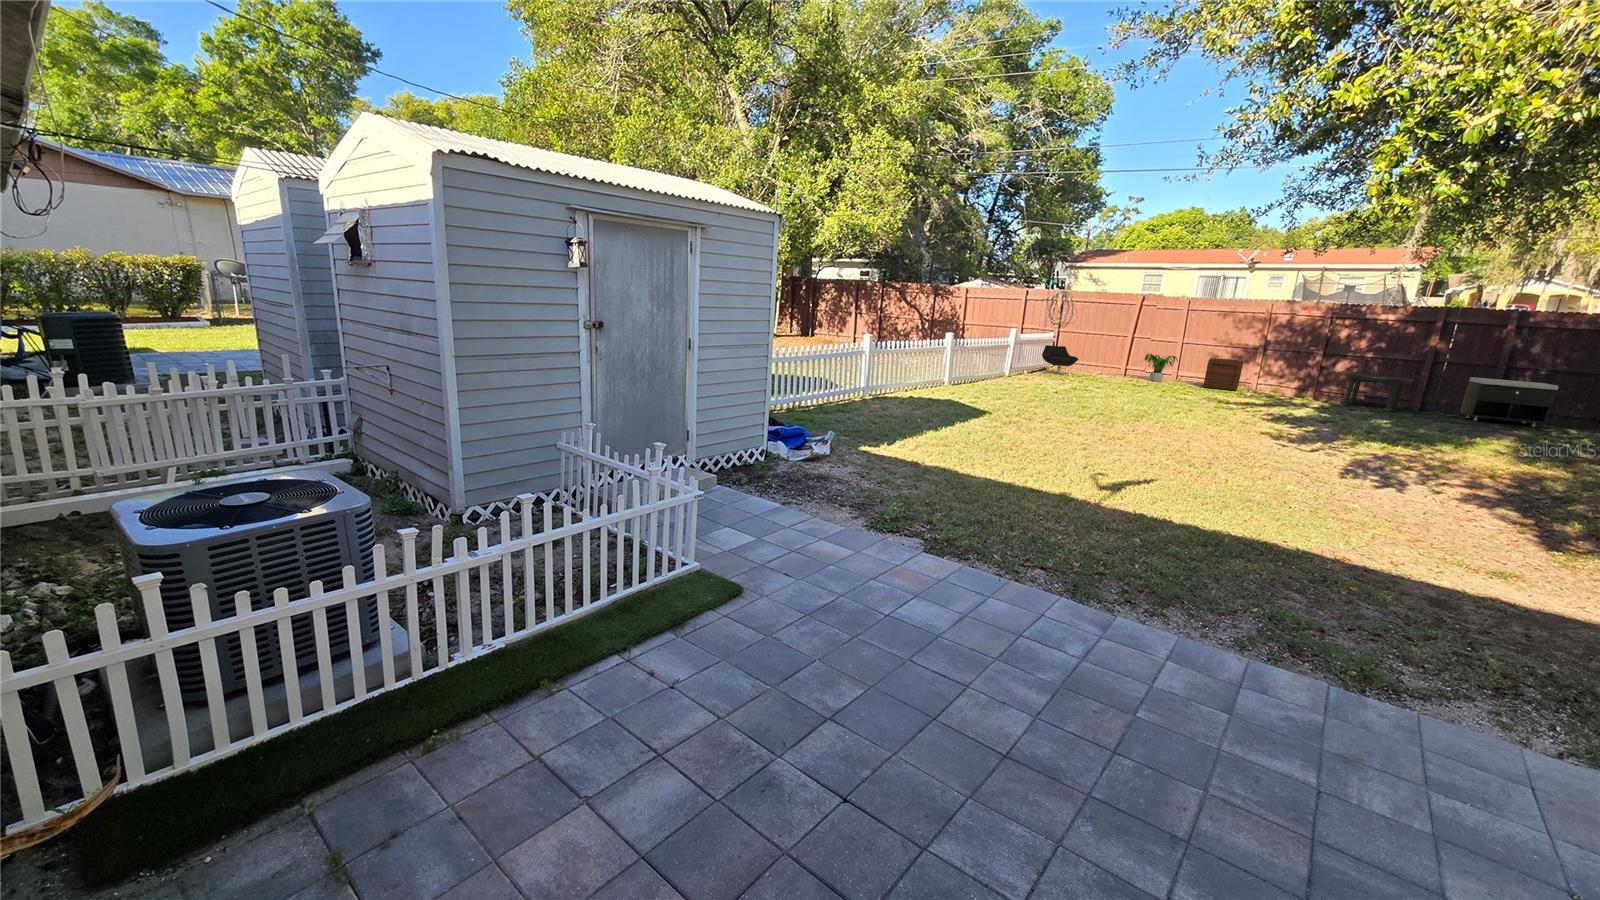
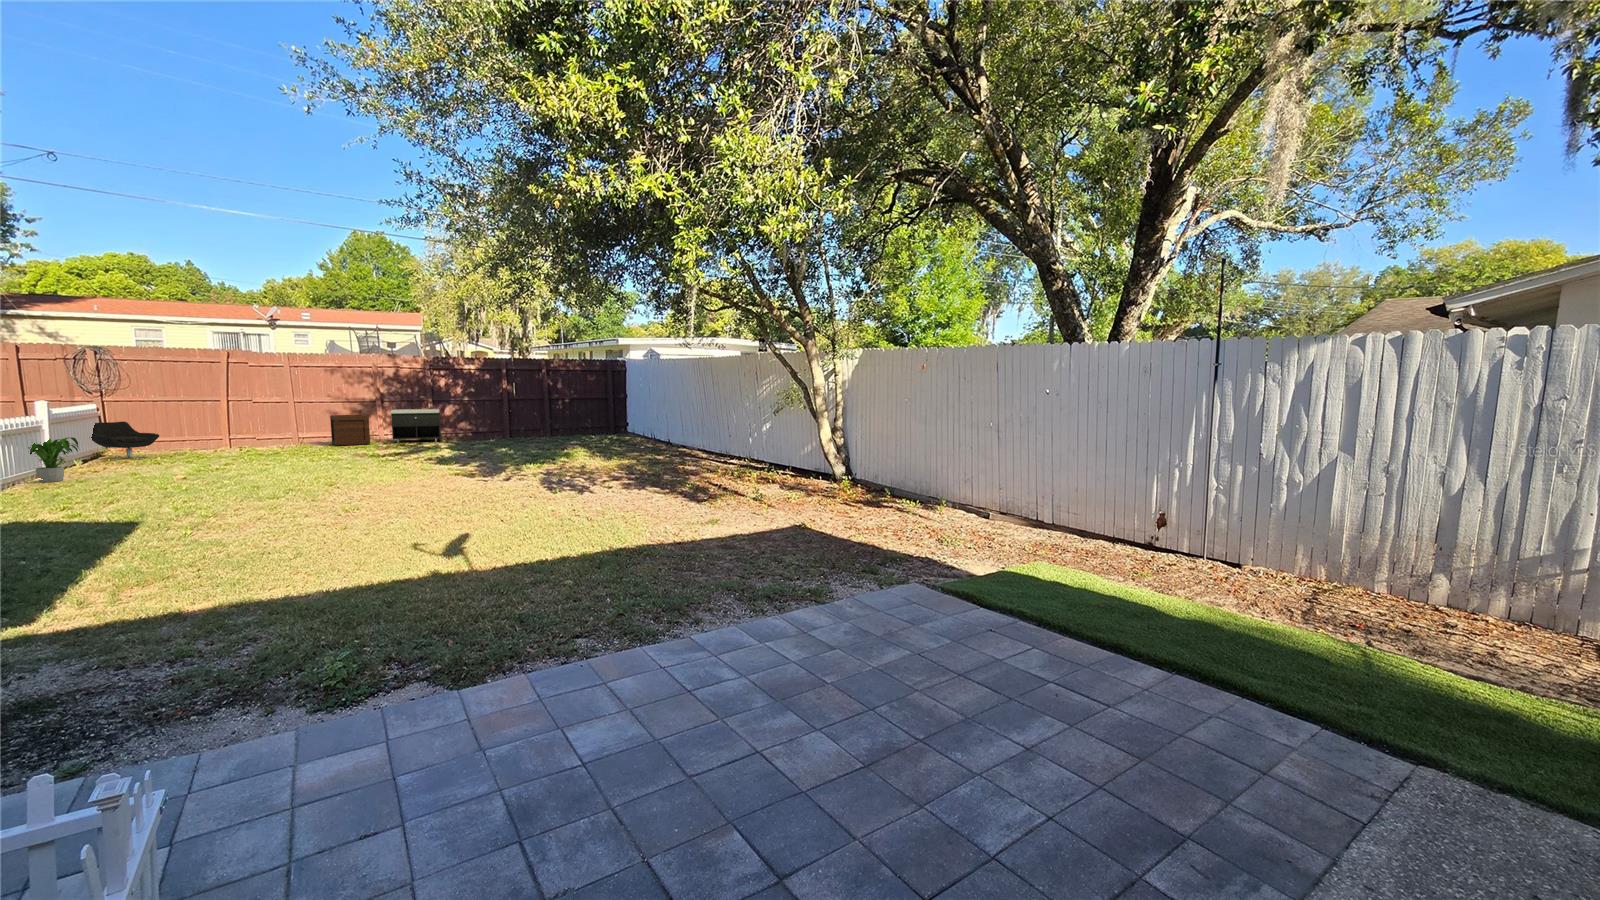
potted plant: present [1144,354,1178,382] -> present [28,437,79,482]
round table: present [1343,373,1414,412] -> none [455,414,504,442]
storage bench: present [1460,377,1559,427] -> present [391,409,441,443]

